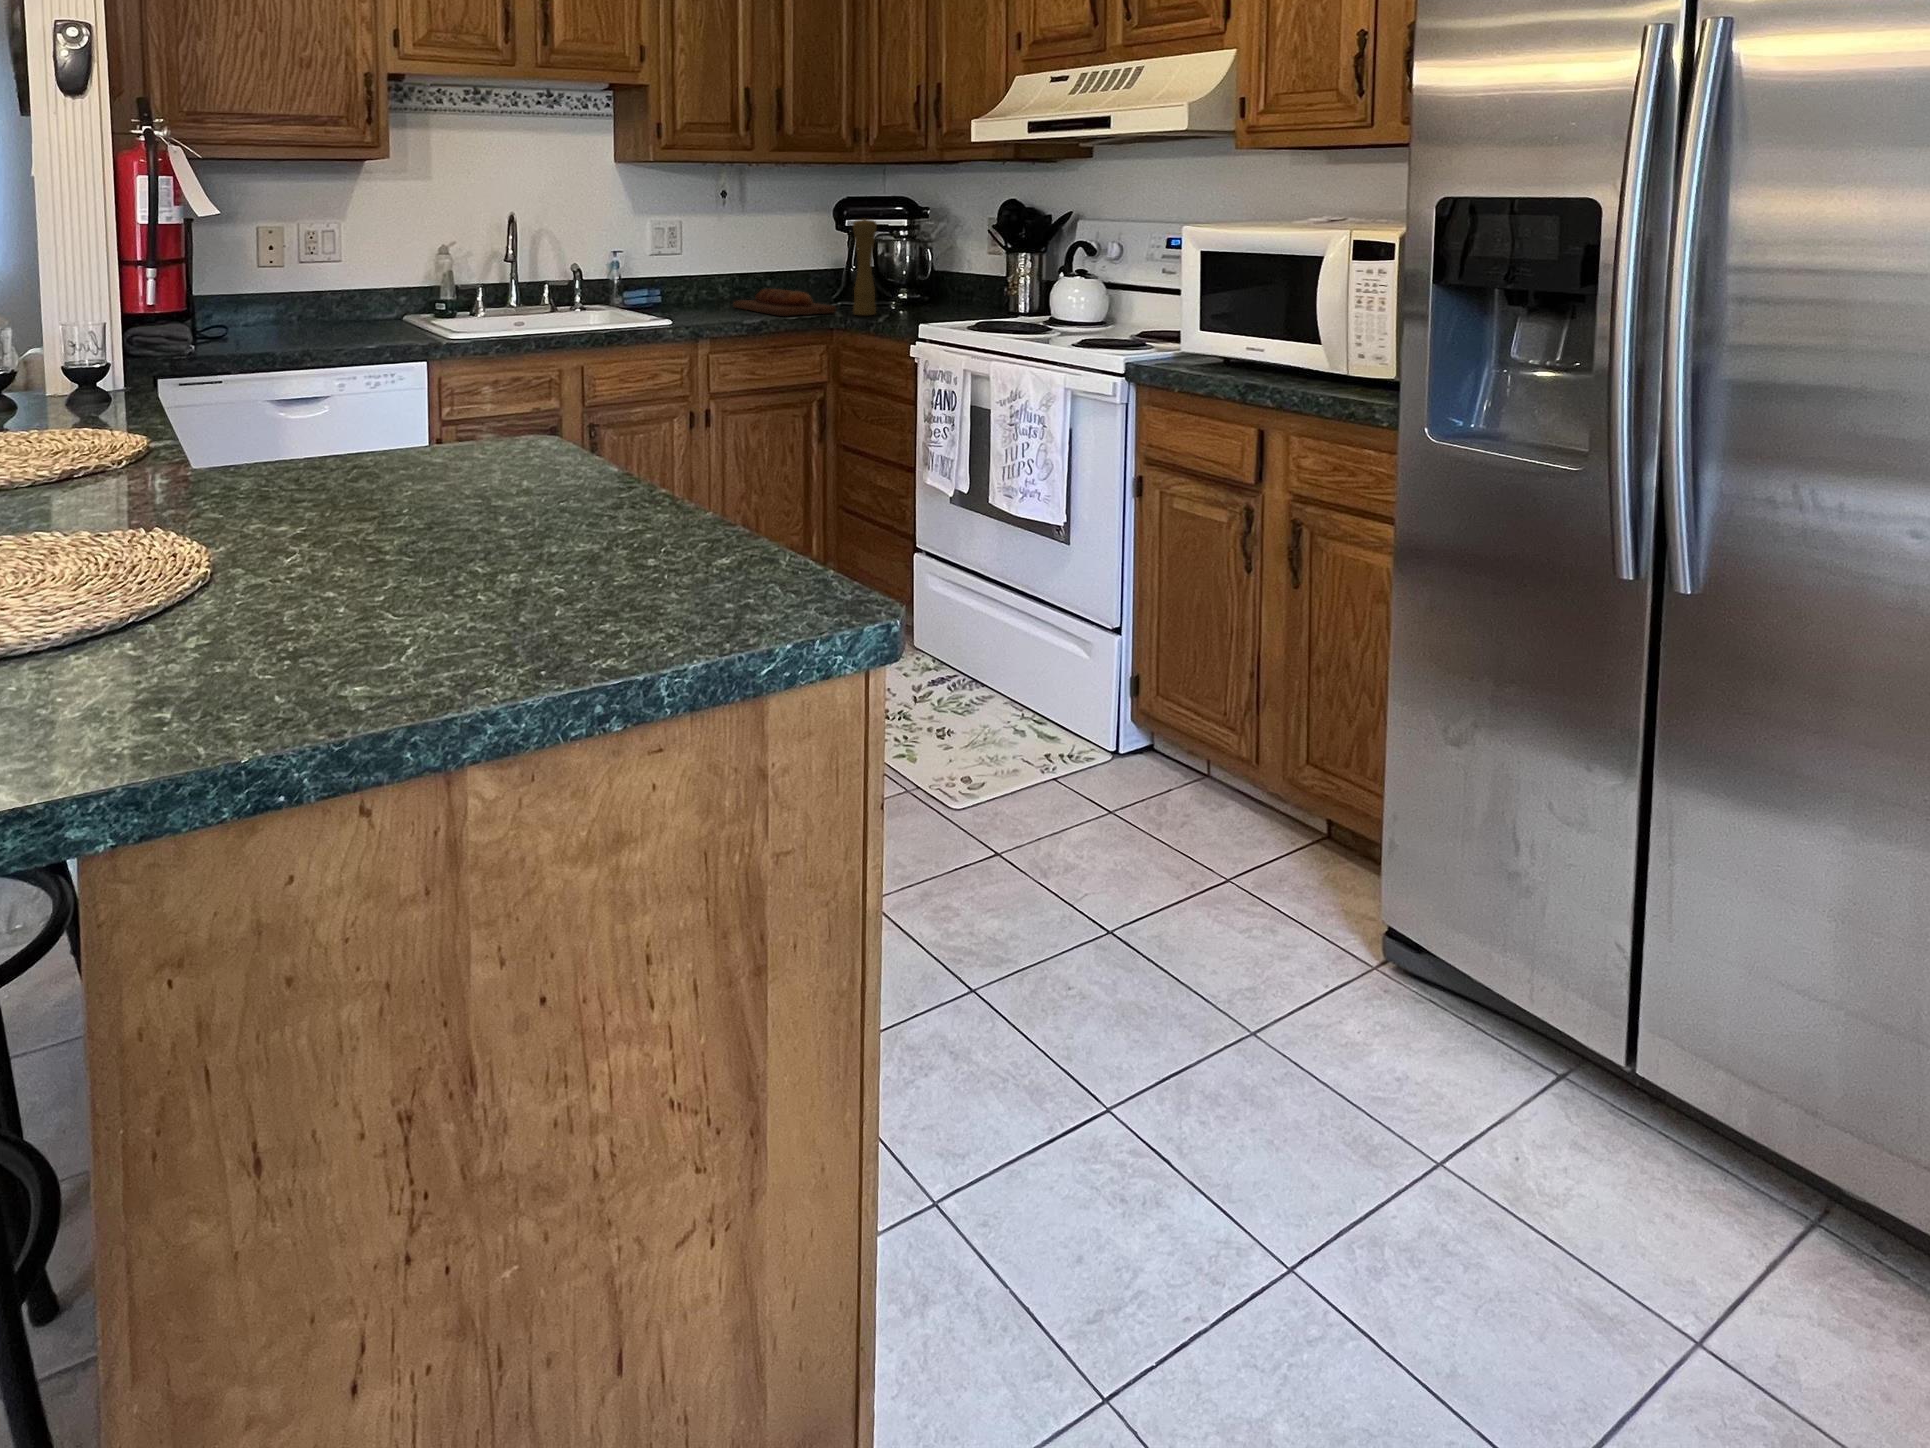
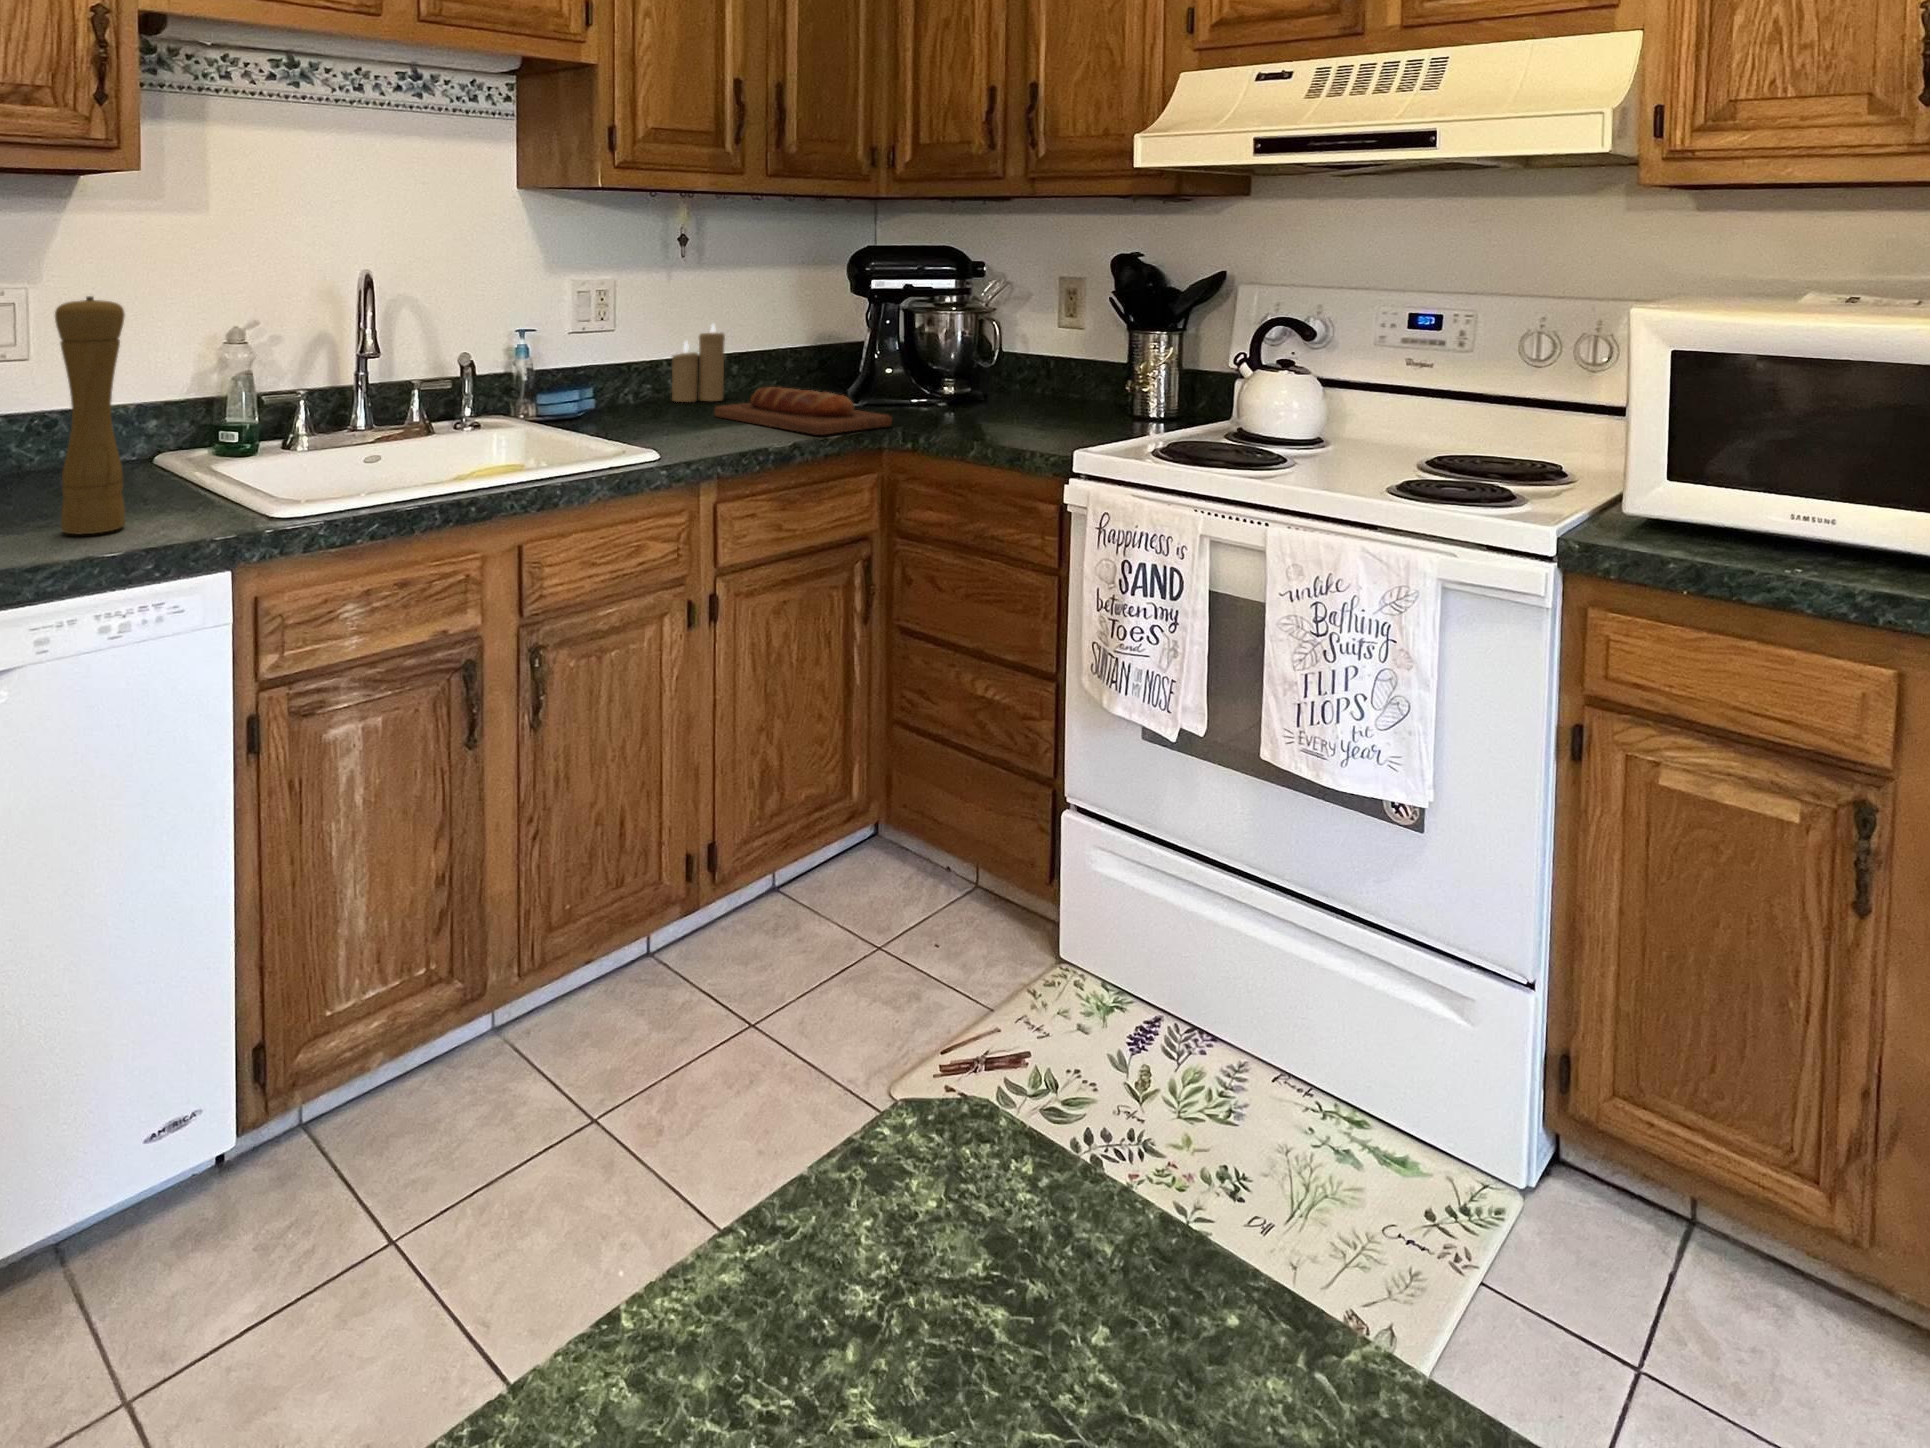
pepper mill: present [853,218,877,315] -> present [55,296,125,534]
candle: none [718,249,753,300] -> present [672,324,725,402]

